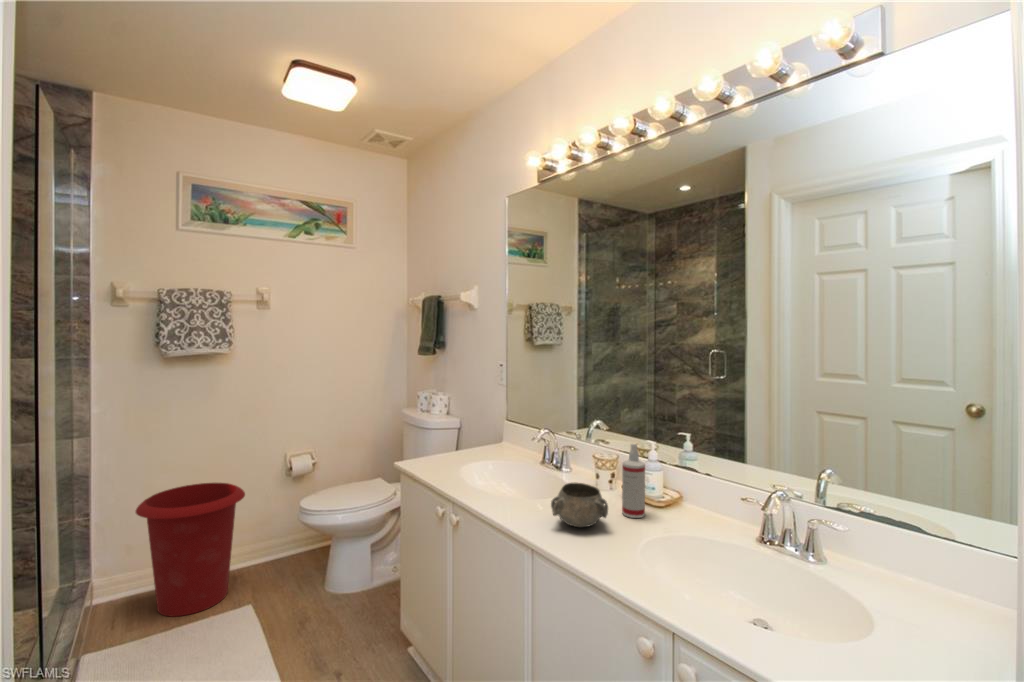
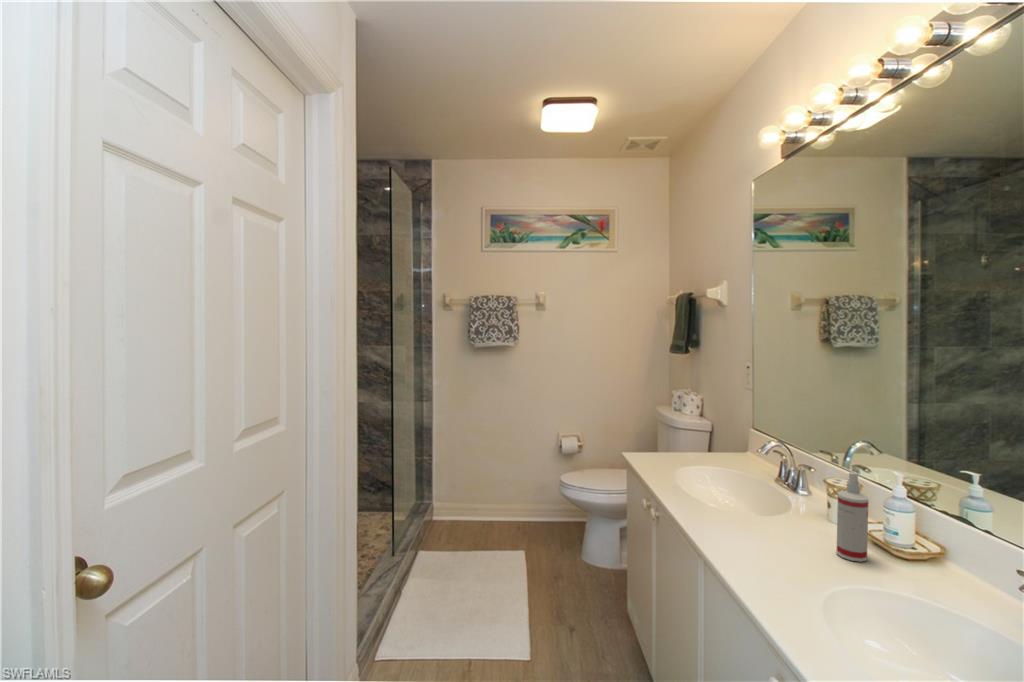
waste bin: present [136,483,245,616] -> none [453,447,523,545]
decorative bowl: present [551,483,608,527] -> none [734,502,802,553]

